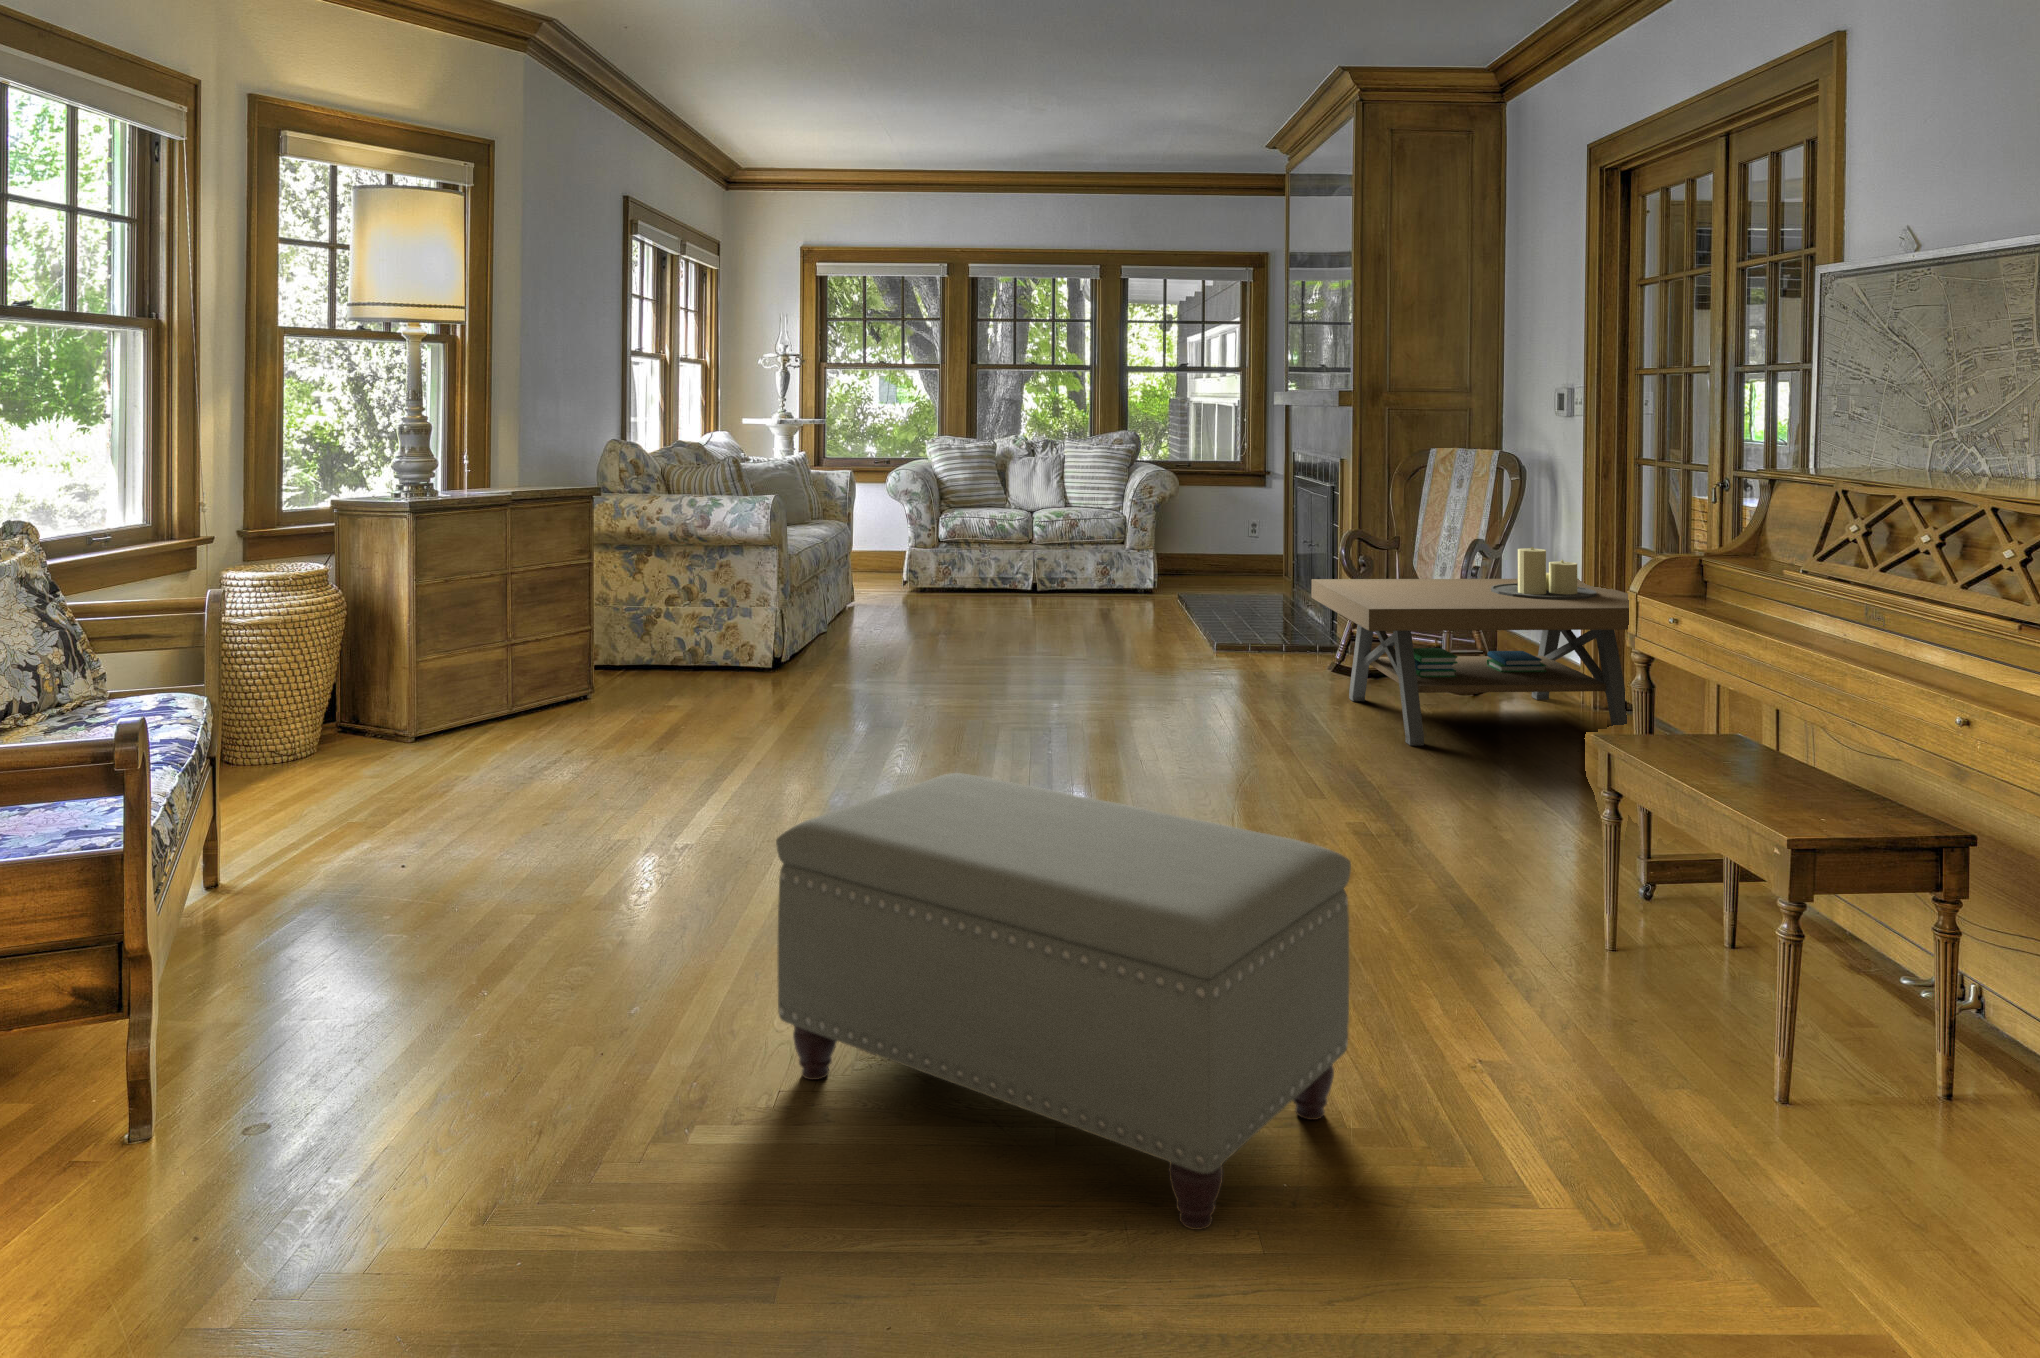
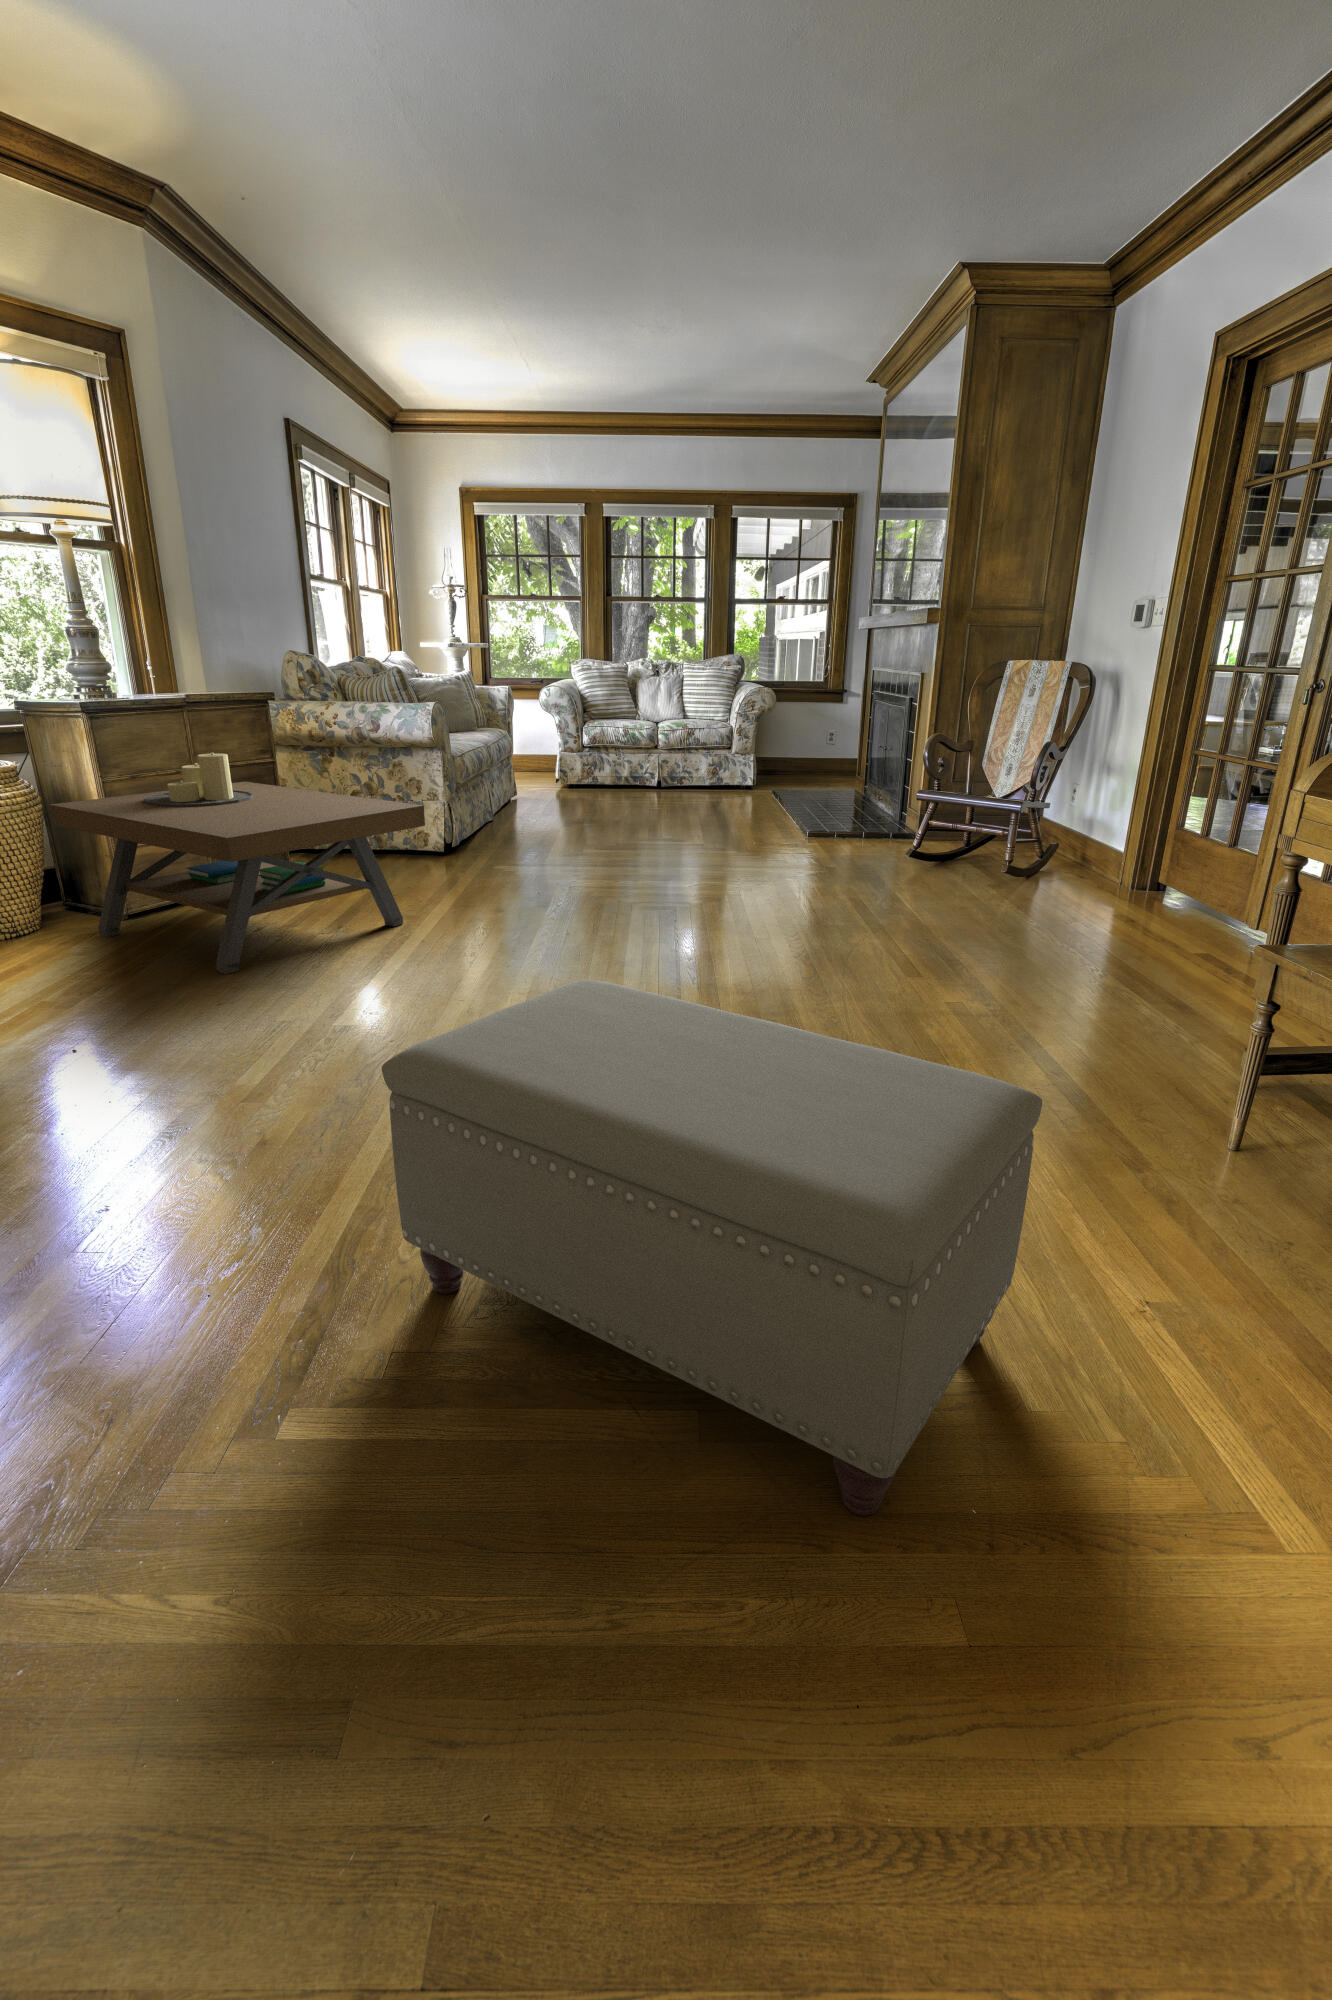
coffee table: present [1311,547,1629,745] -> present [49,752,425,974]

